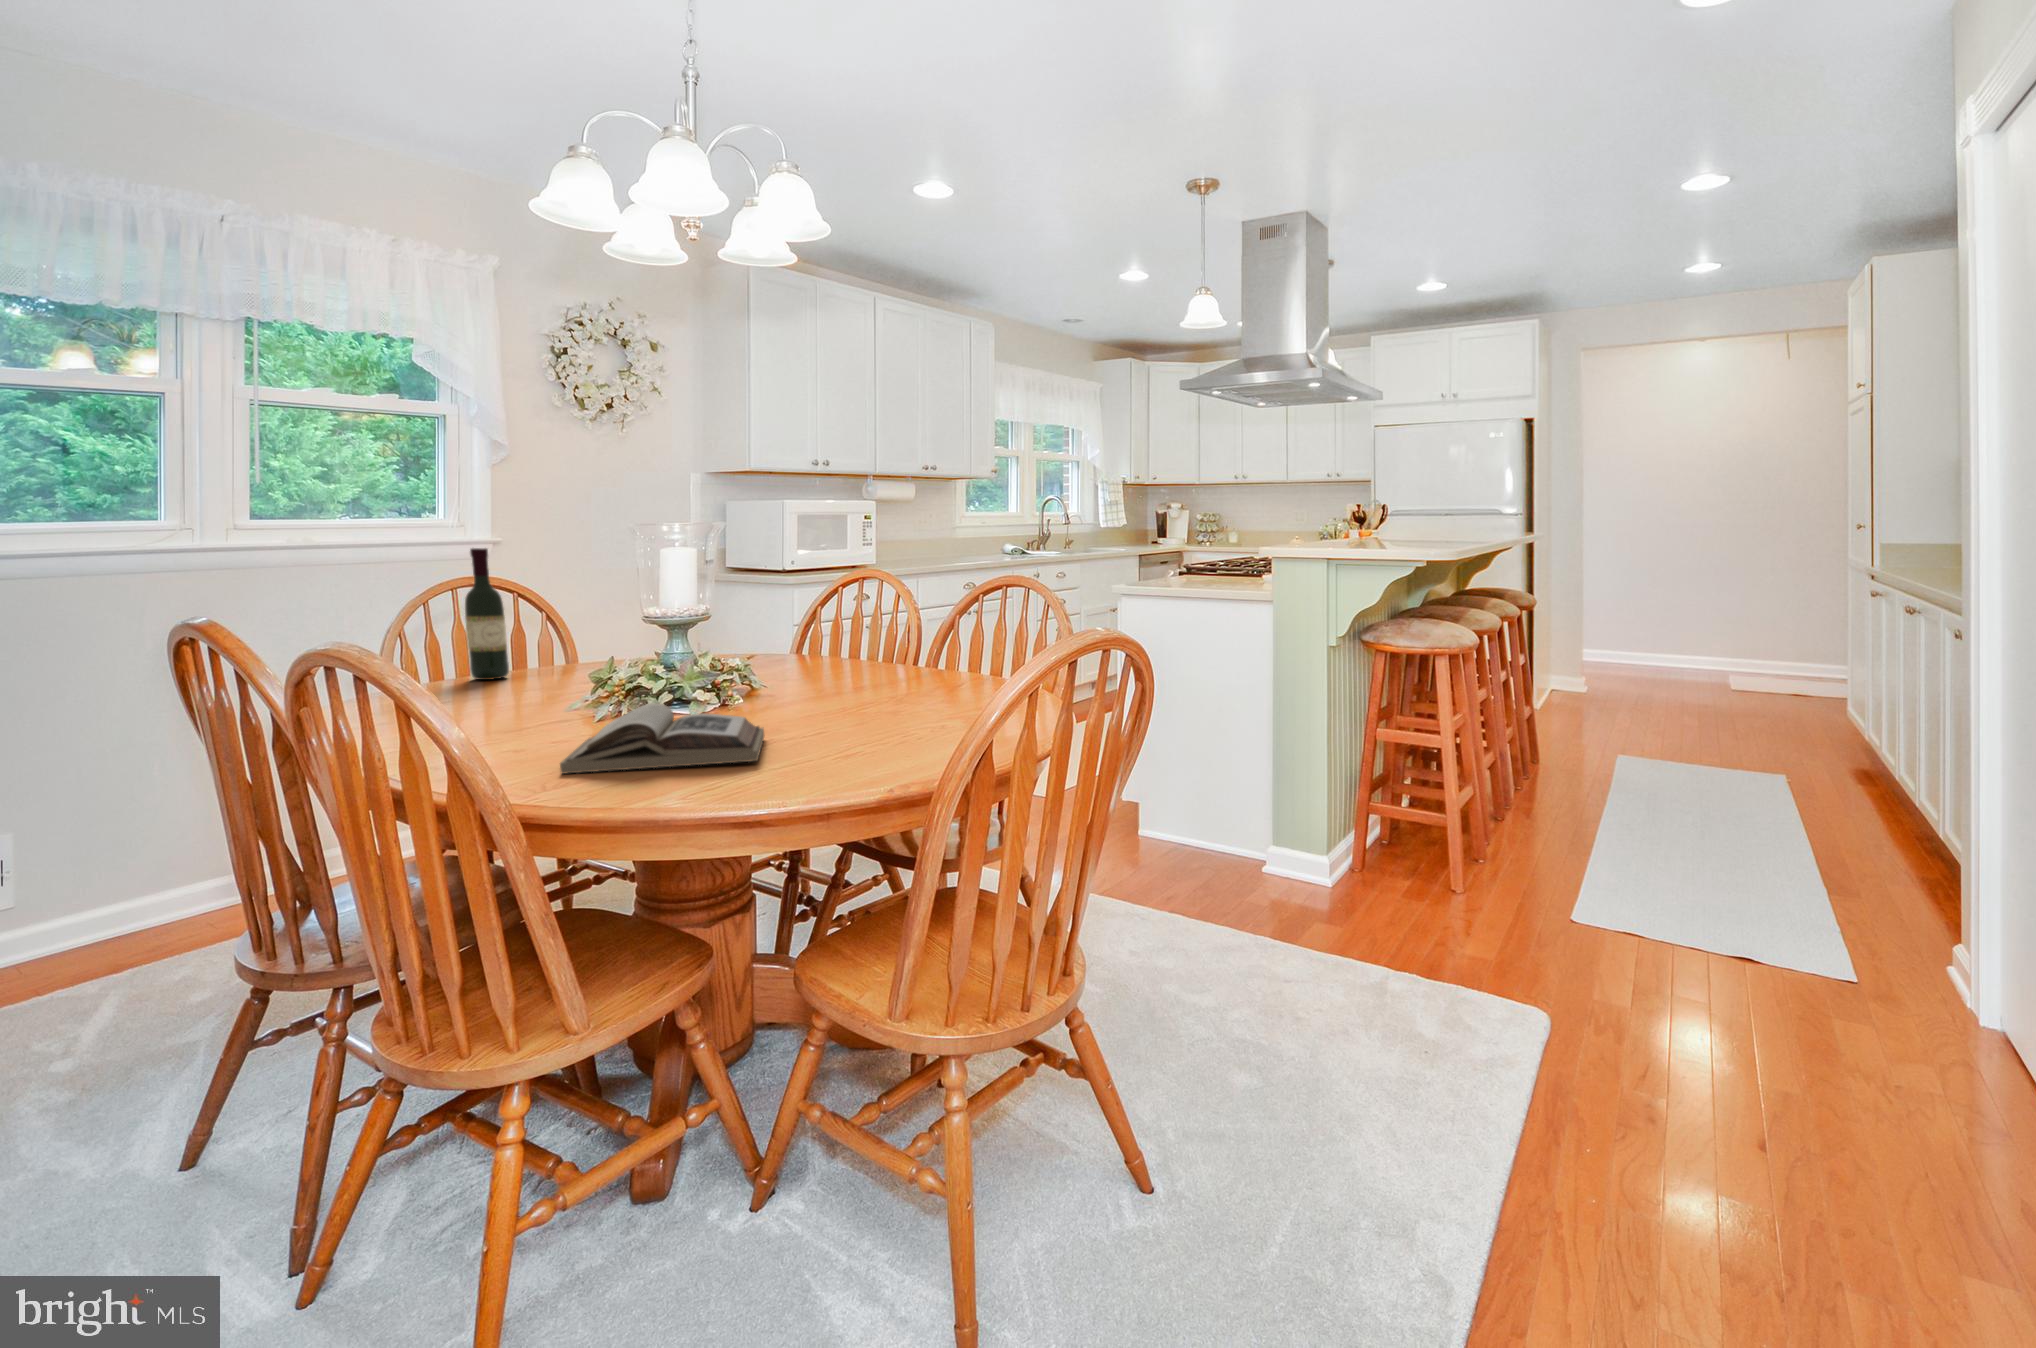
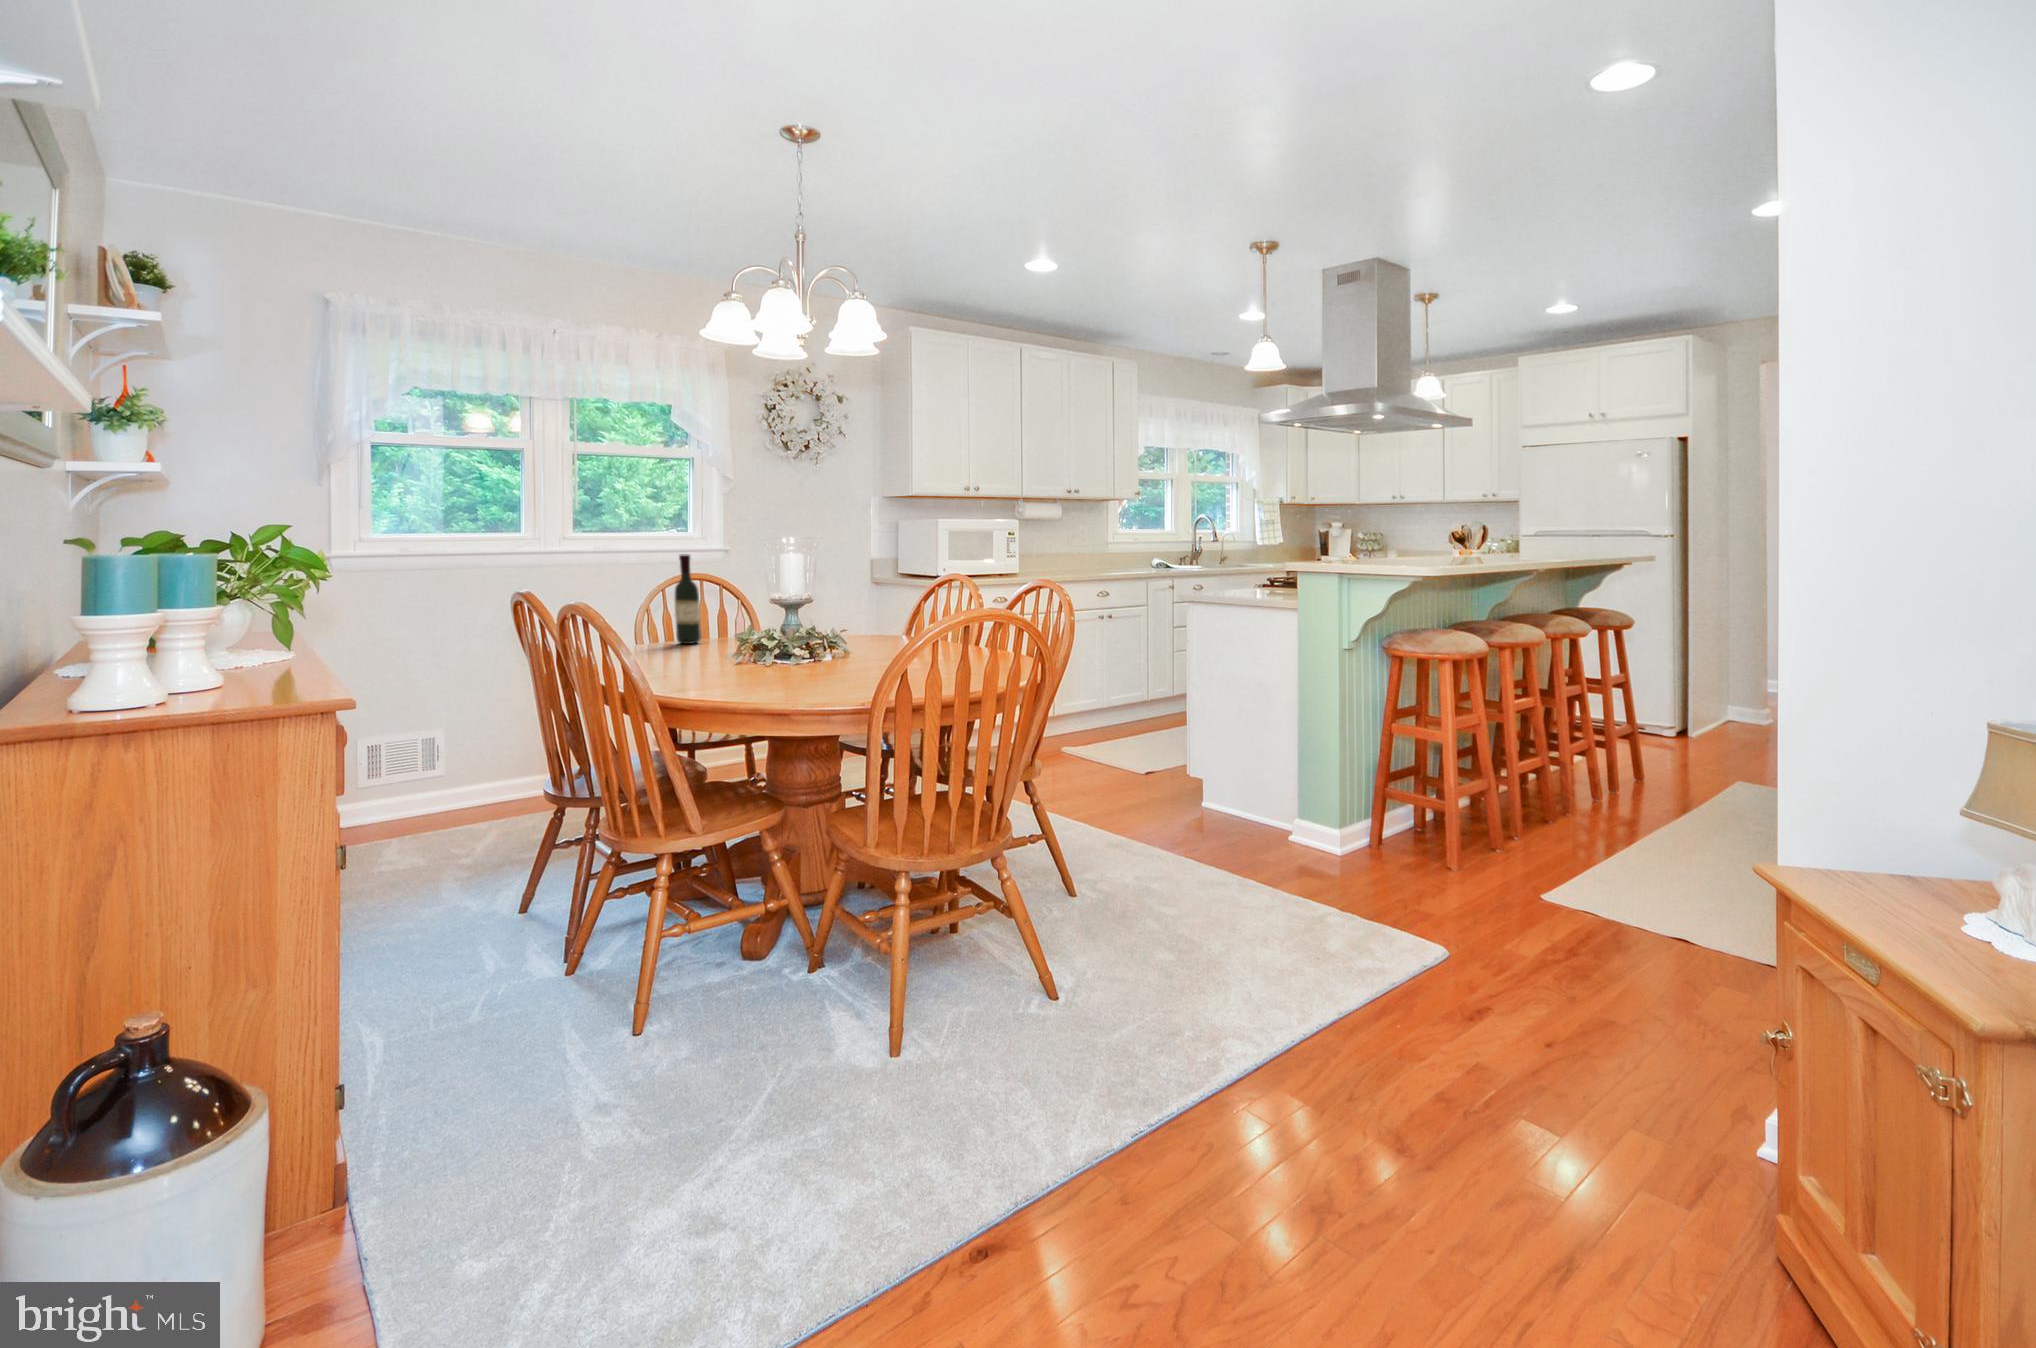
book: present [560,703,764,774] -> none [698,649,827,684]

